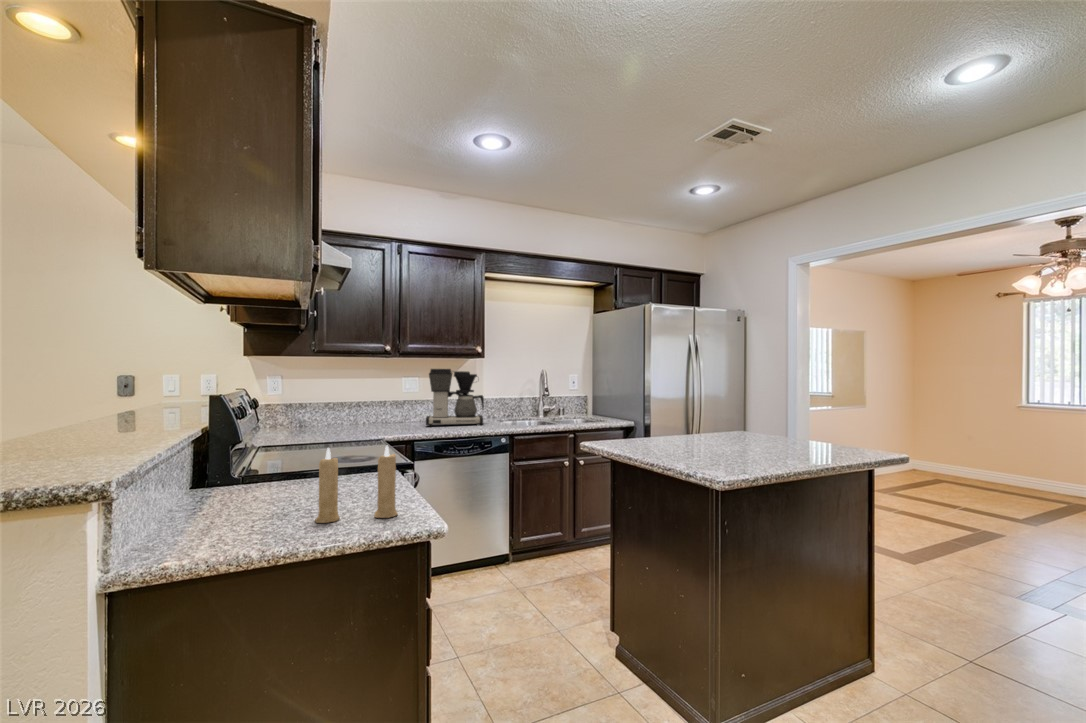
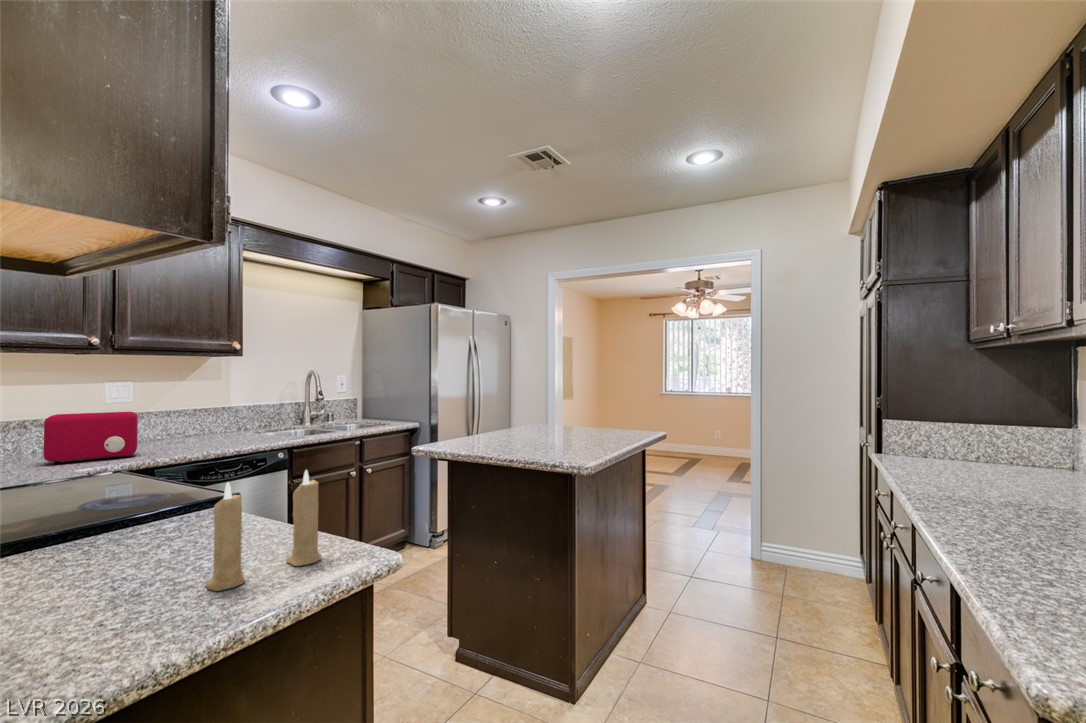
coffee maker: present [426,369,484,427] -> none [152,370,244,447]
toaster: none [357,399,409,433] -> present [44,412,138,464]

